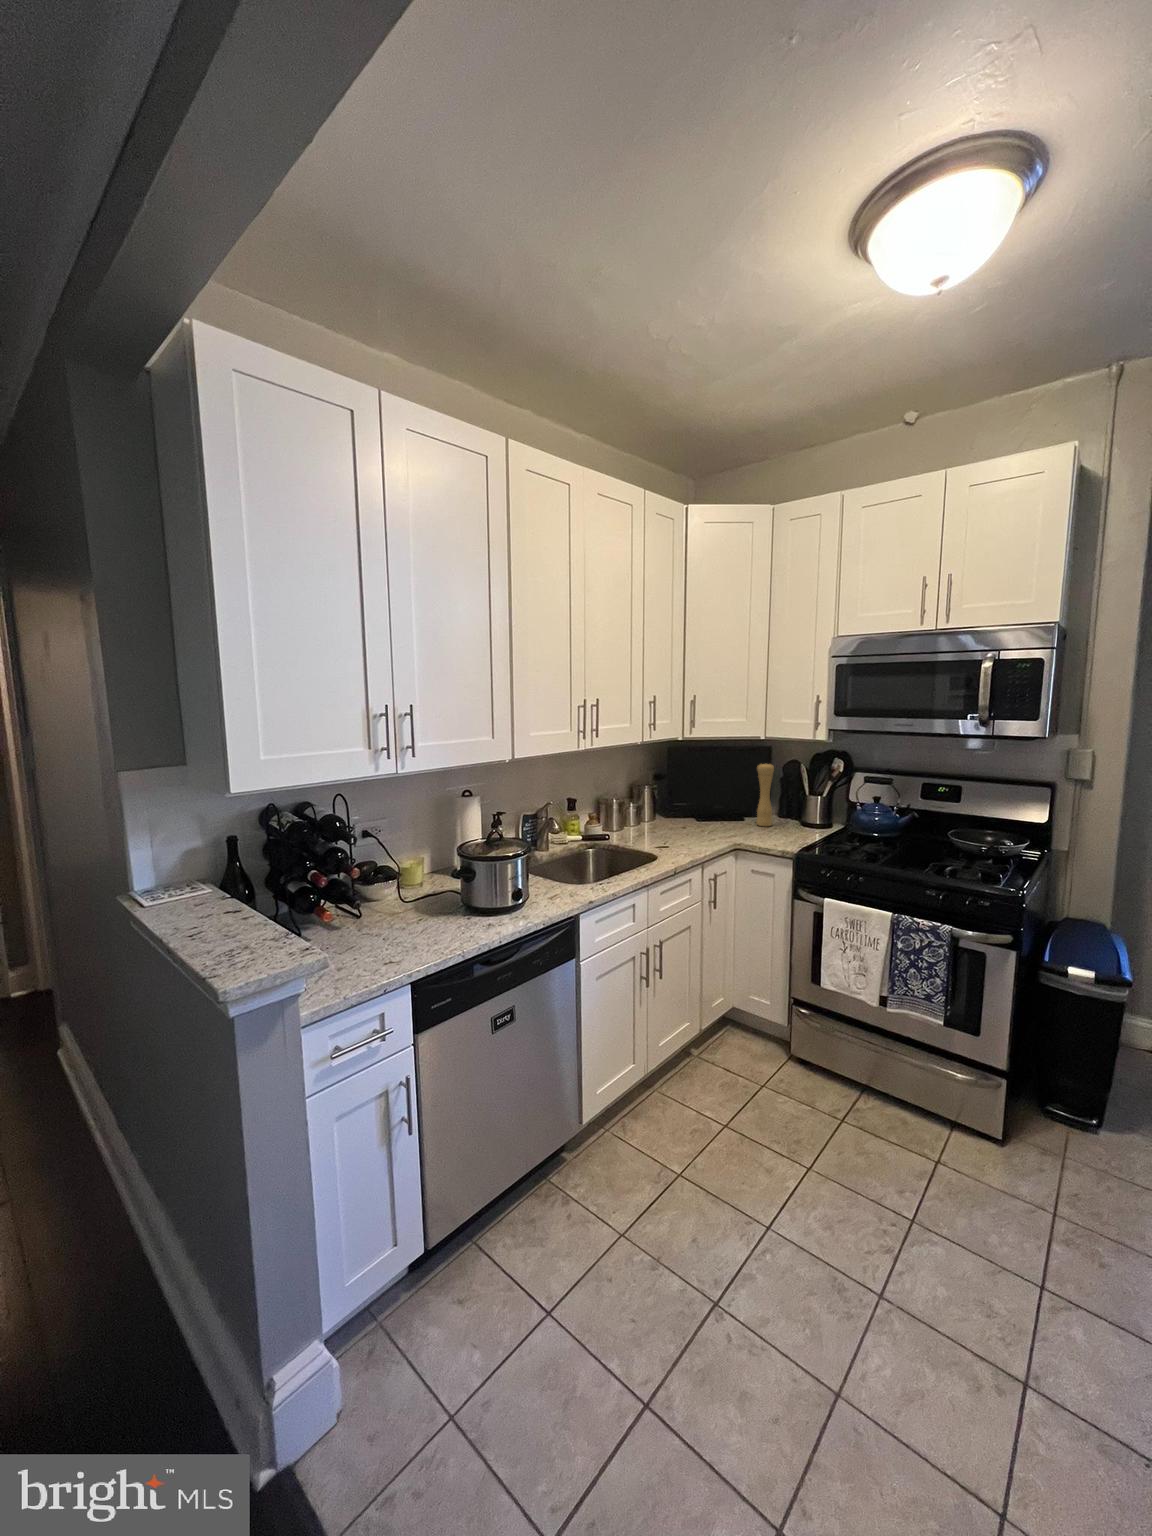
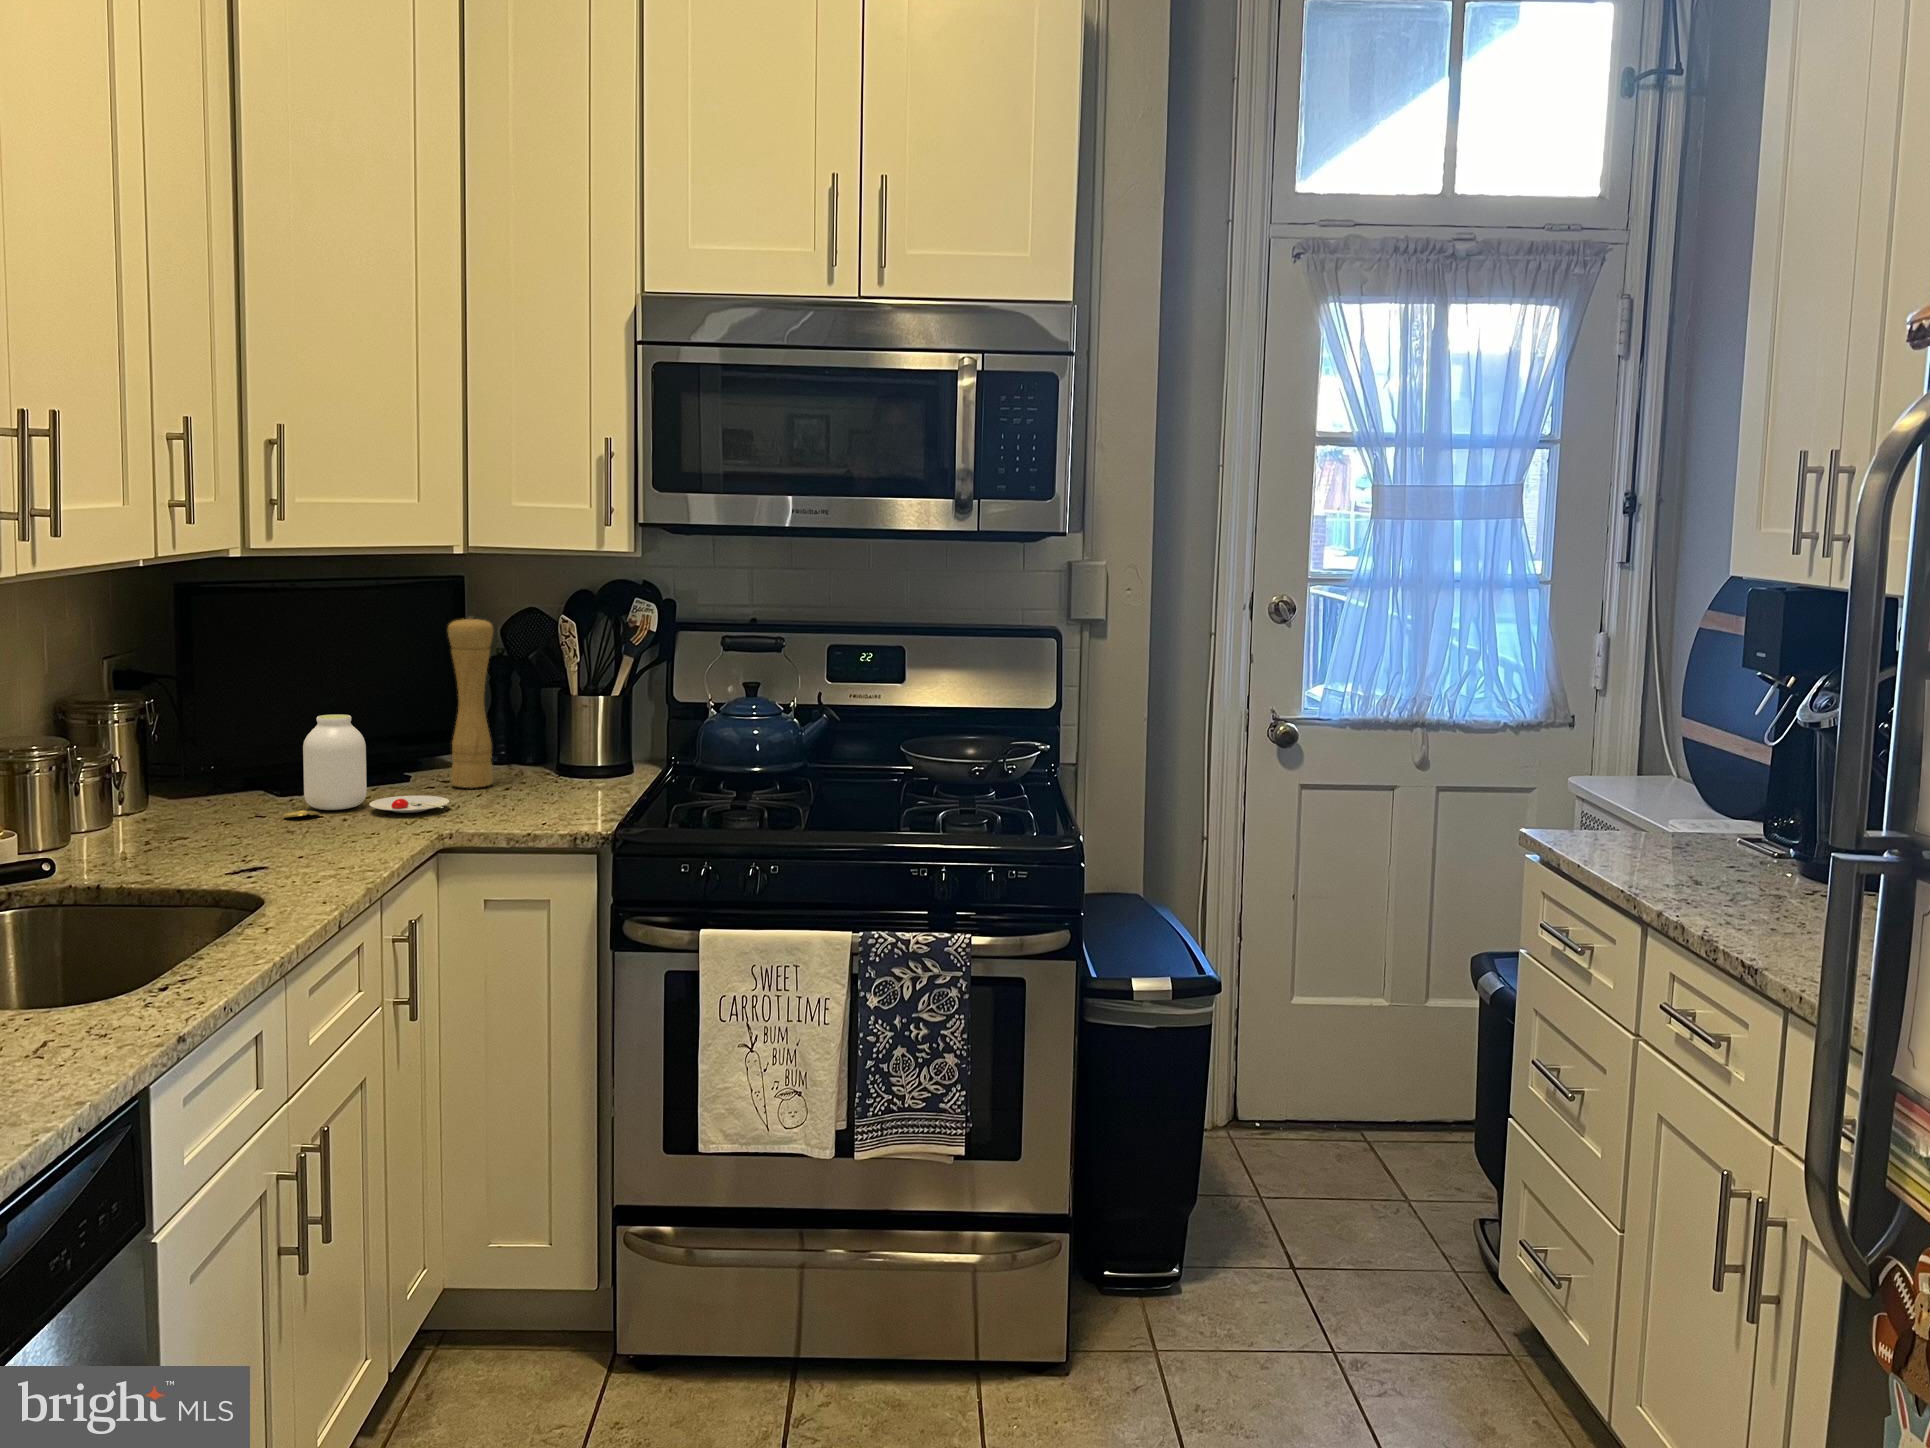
jar: none [693,796,748,834] -> present [283,715,449,817]

